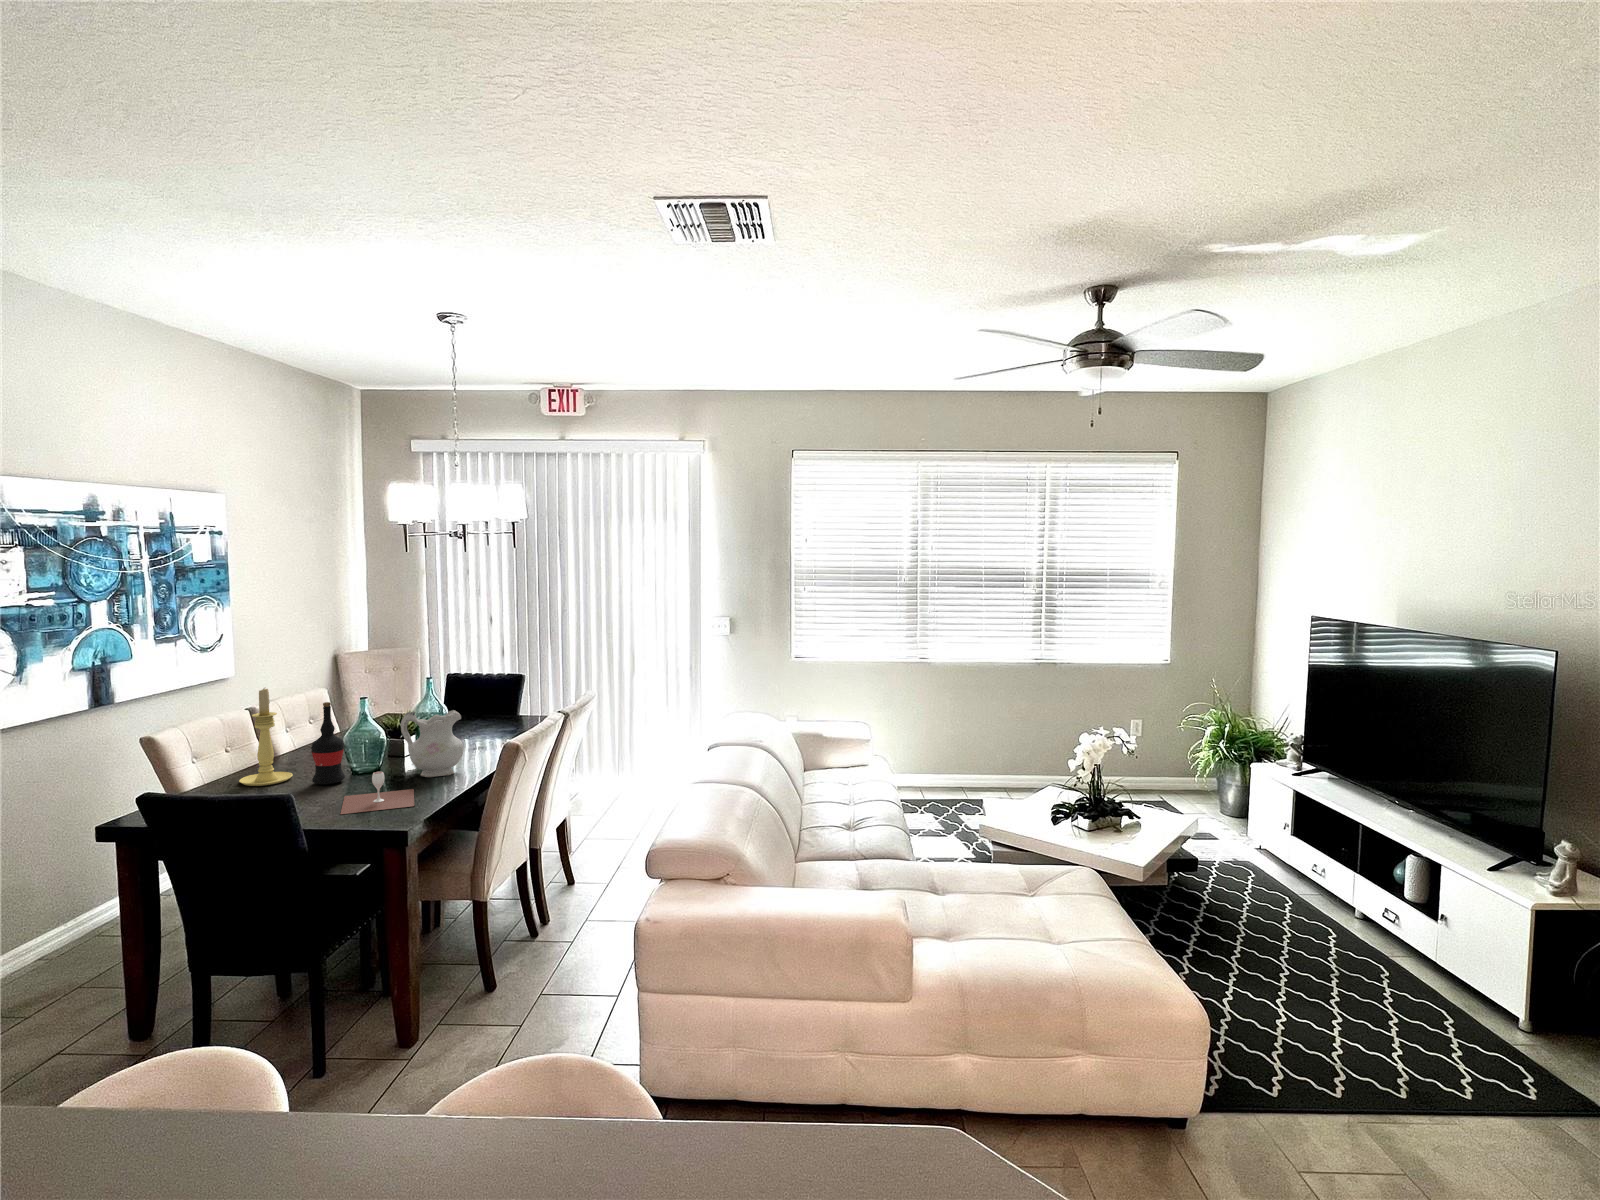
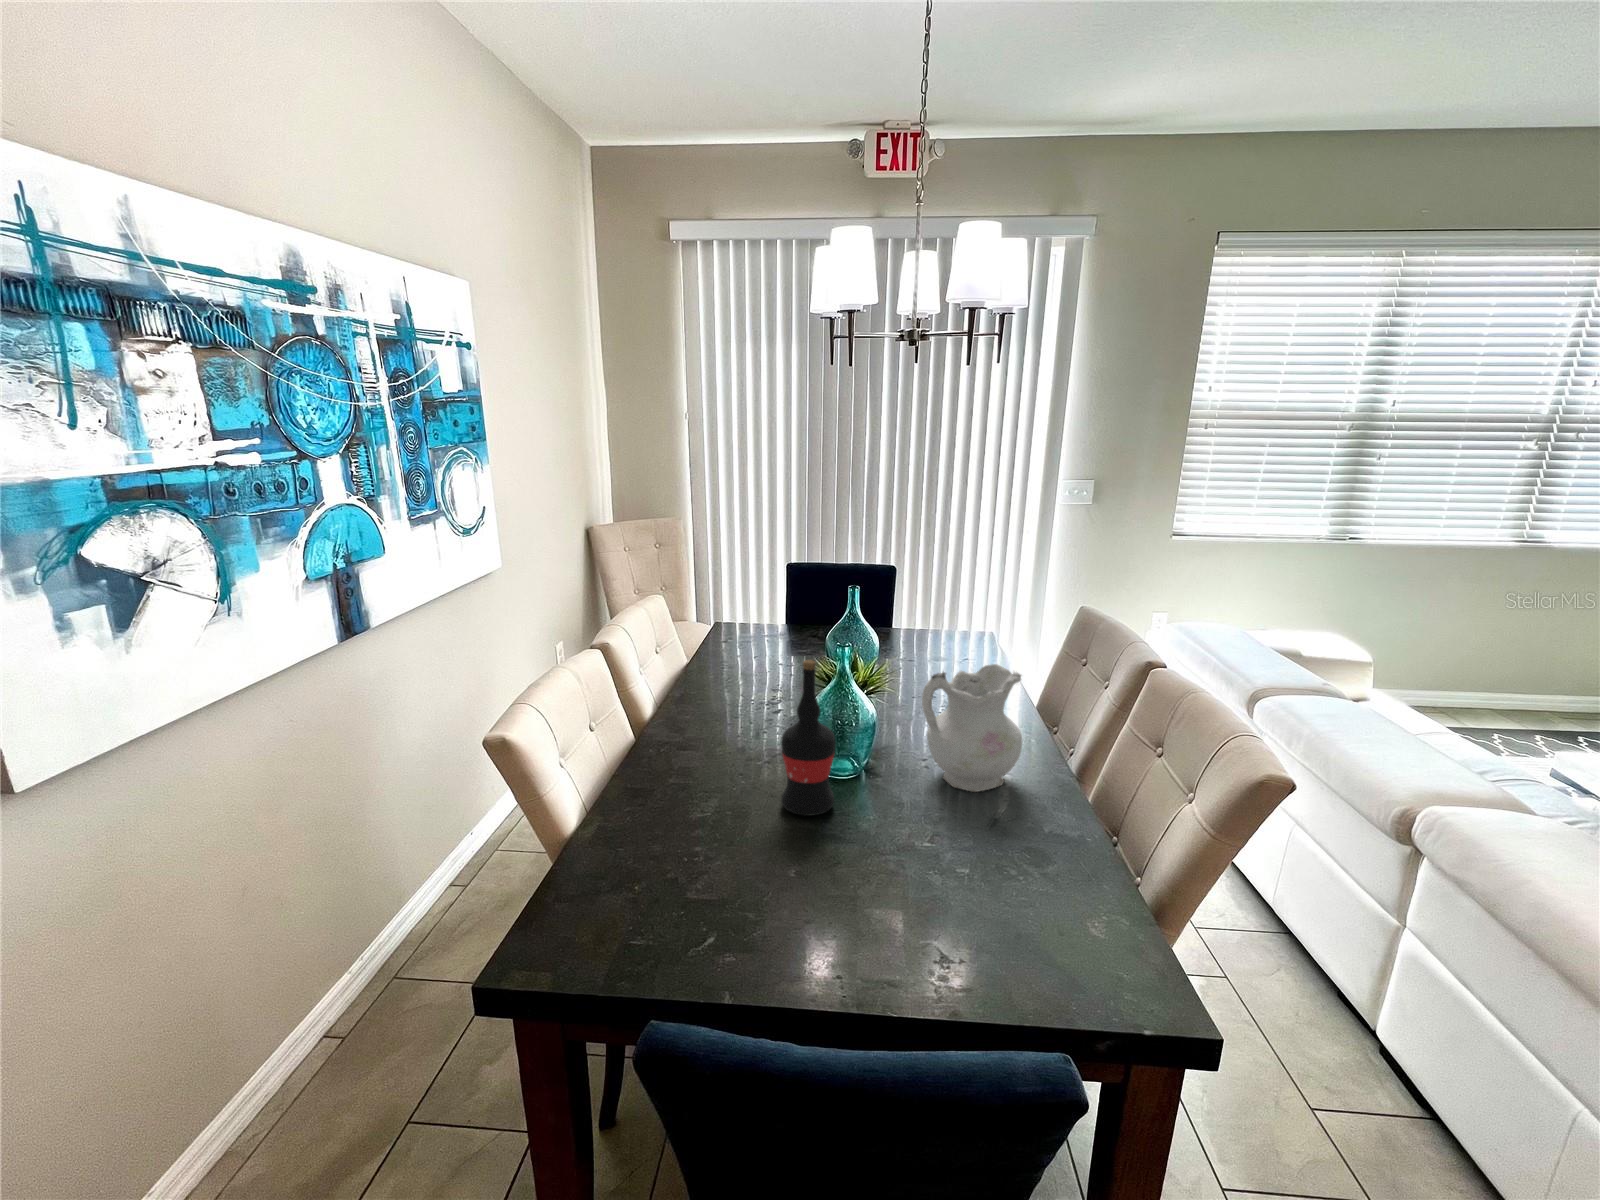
candle holder: present [239,688,293,786] -> none [643,629,729,816]
wine glass: present [341,772,414,814] -> none [891,824,1082,941]

